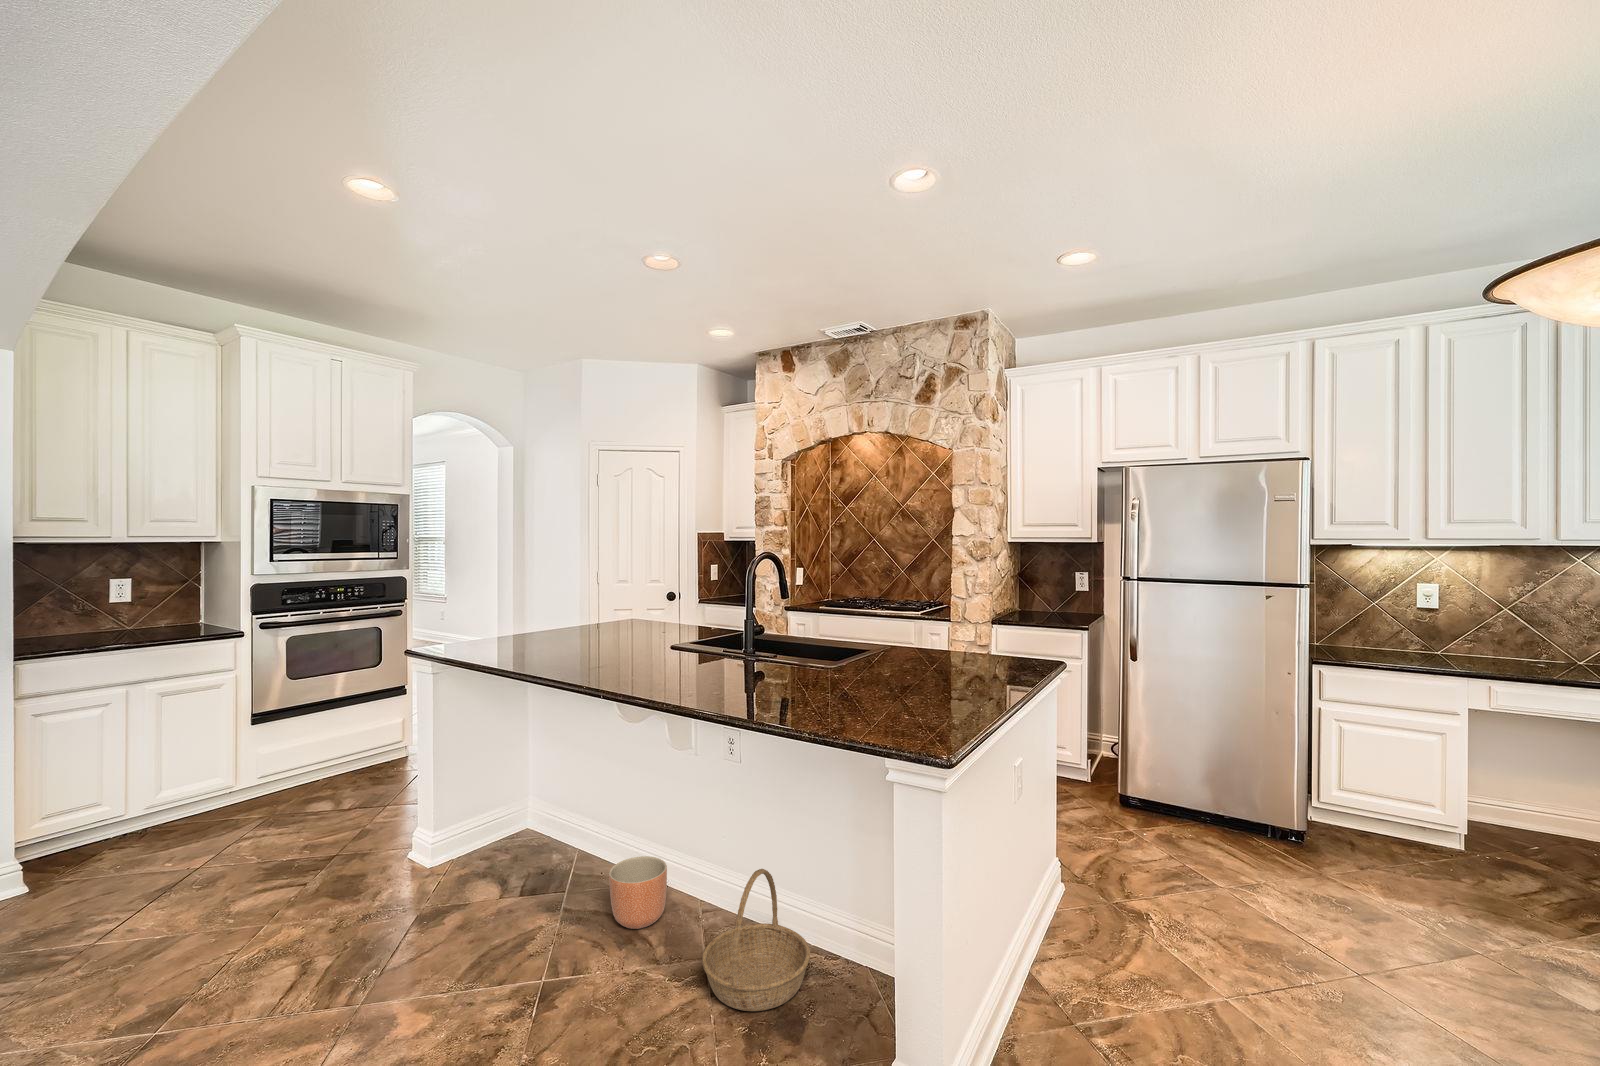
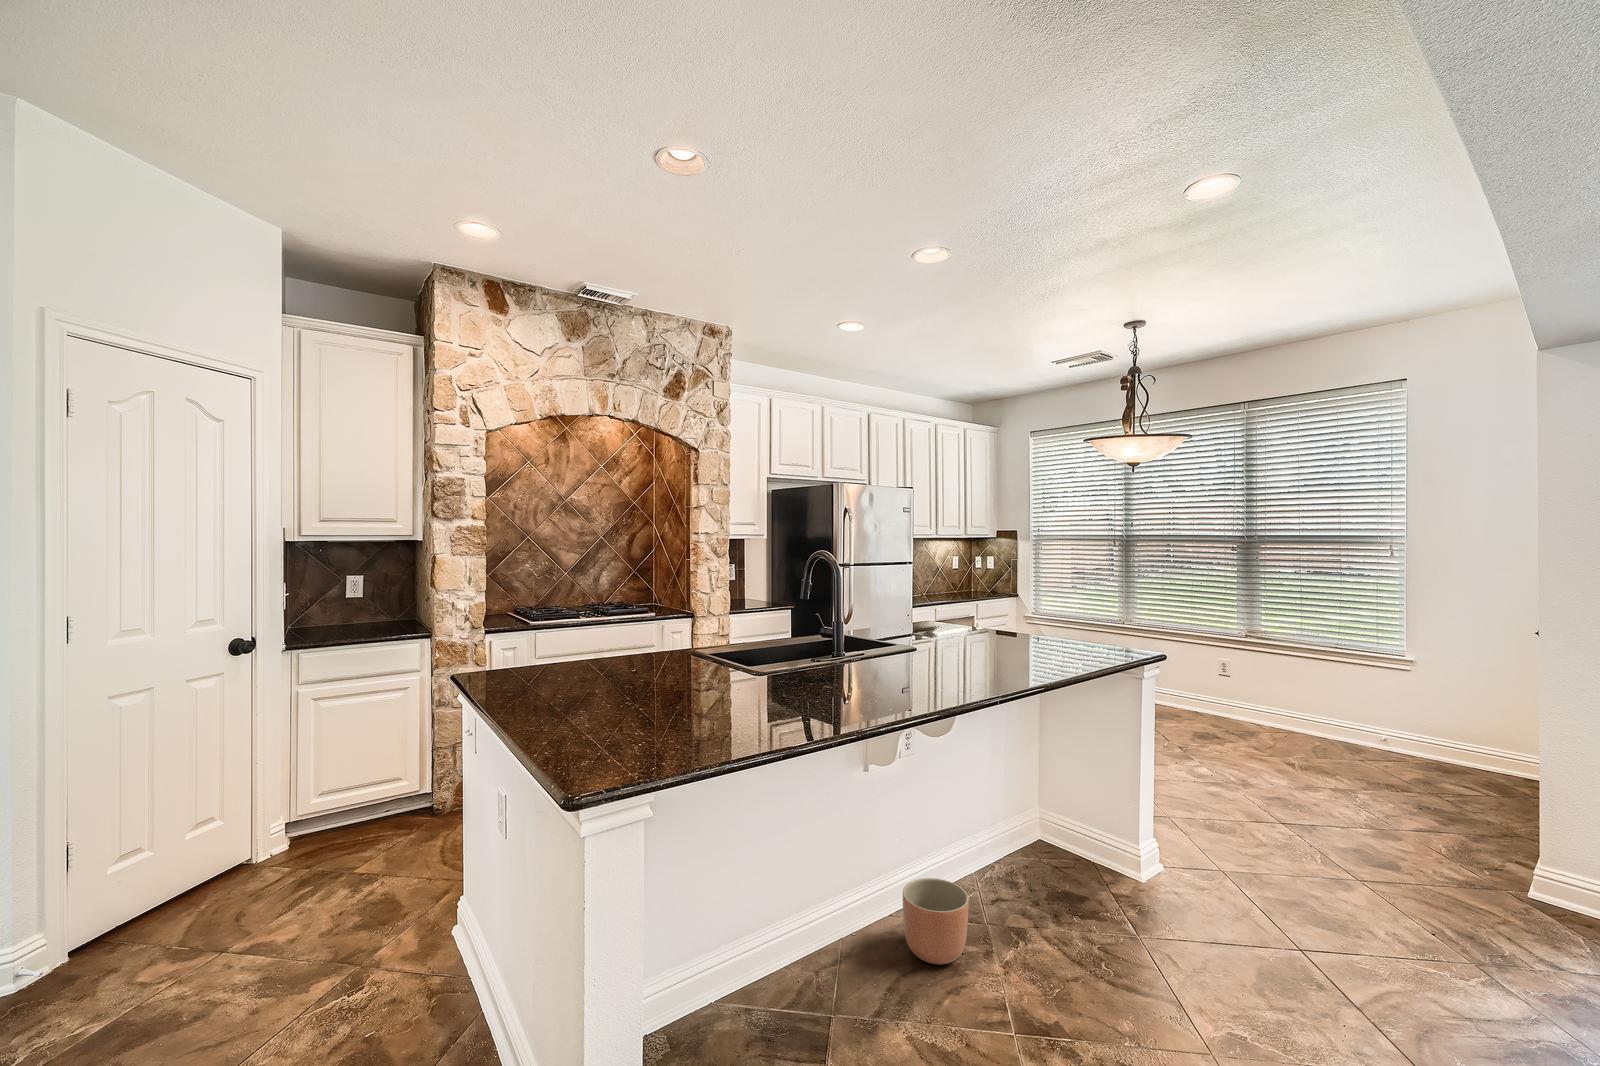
basket: present [702,869,810,1011] -> none [1012,805,1111,921]

